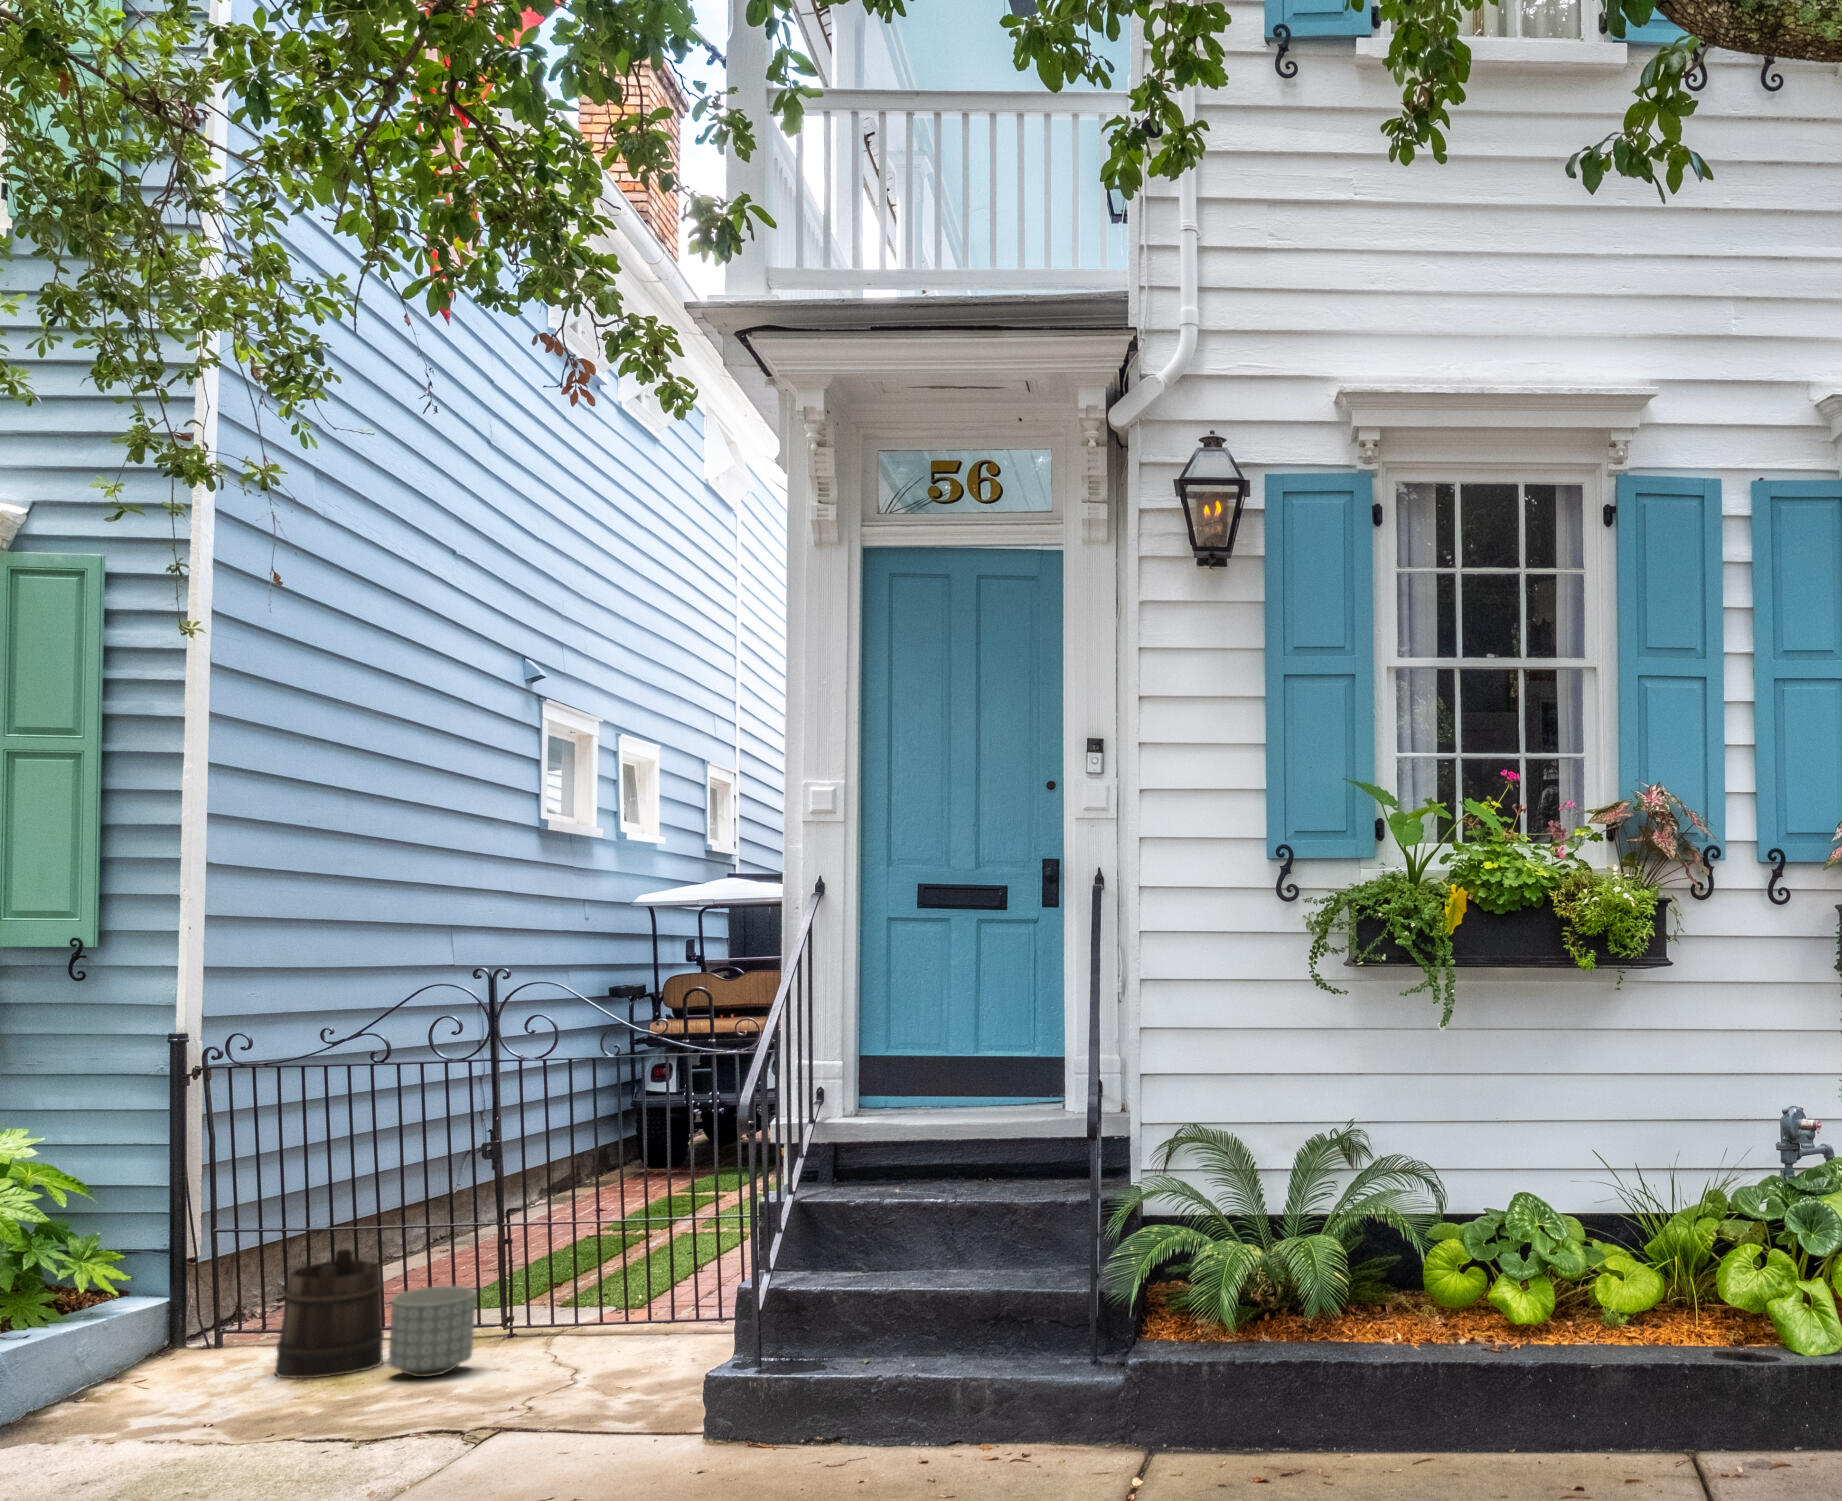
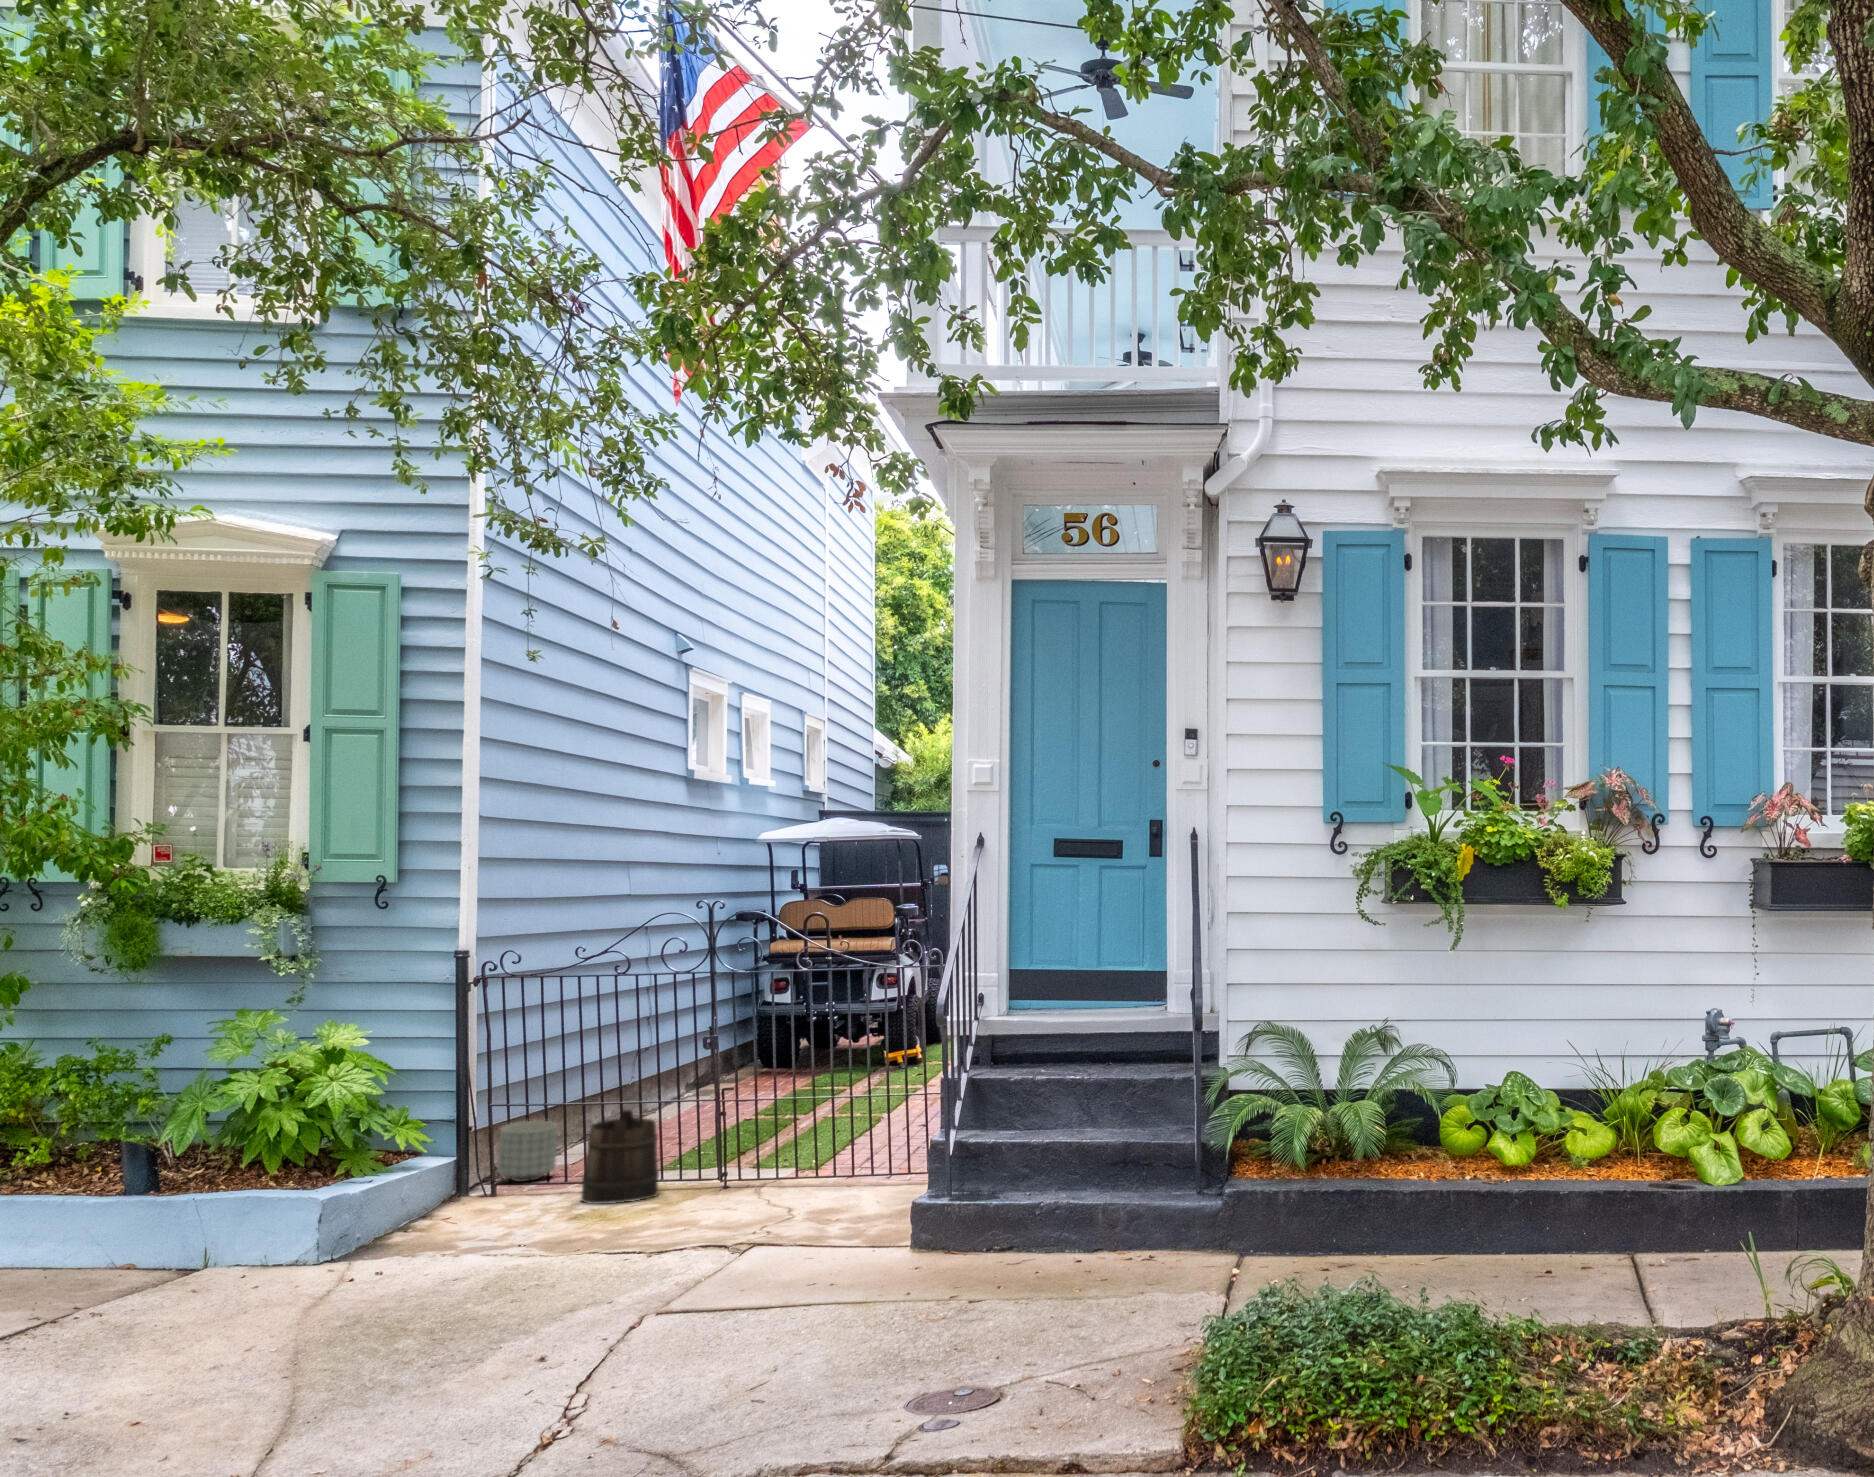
planter: present [388,1286,476,1377] -> present [498,1121,557,1182]

